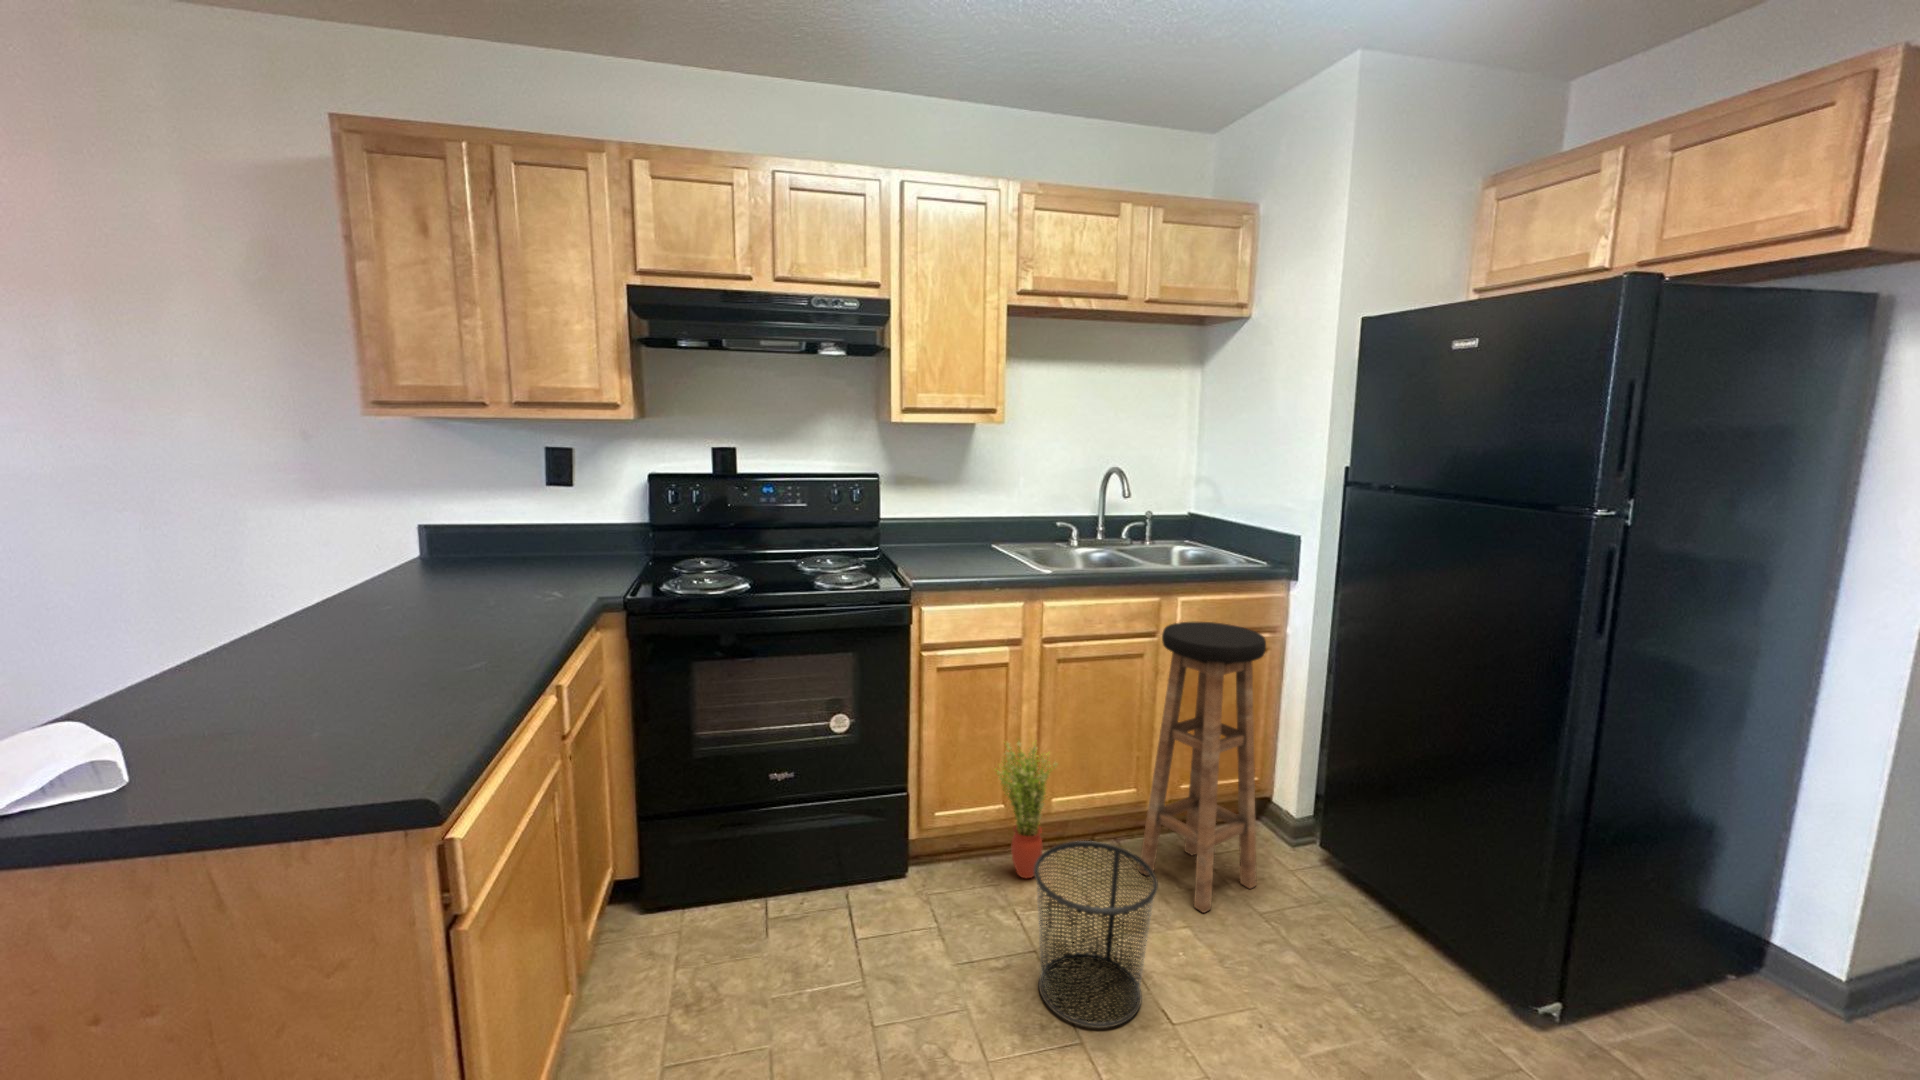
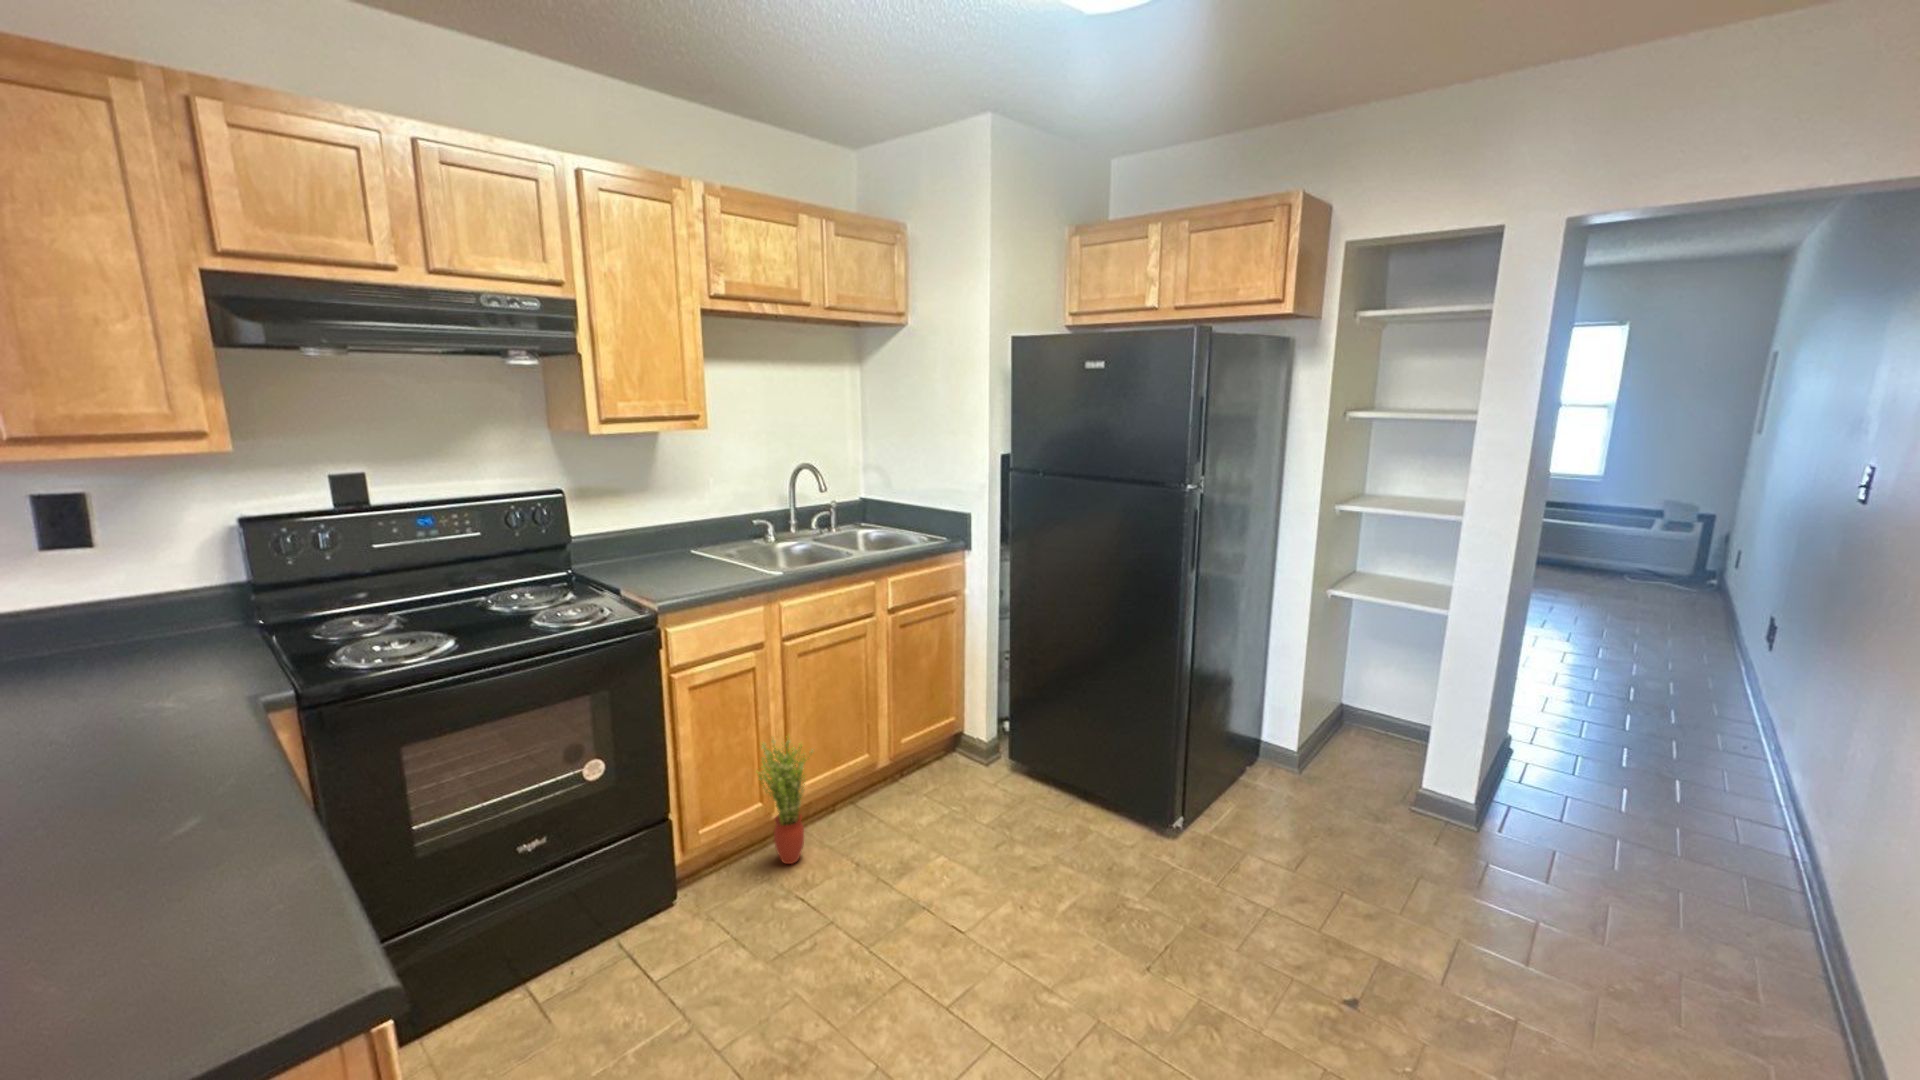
bar stool: present [1139,622,1266,912] -> none [884,596,976,840]
waste bin: present [1034,841,1158,1028] -> none [836,807,943,966]

